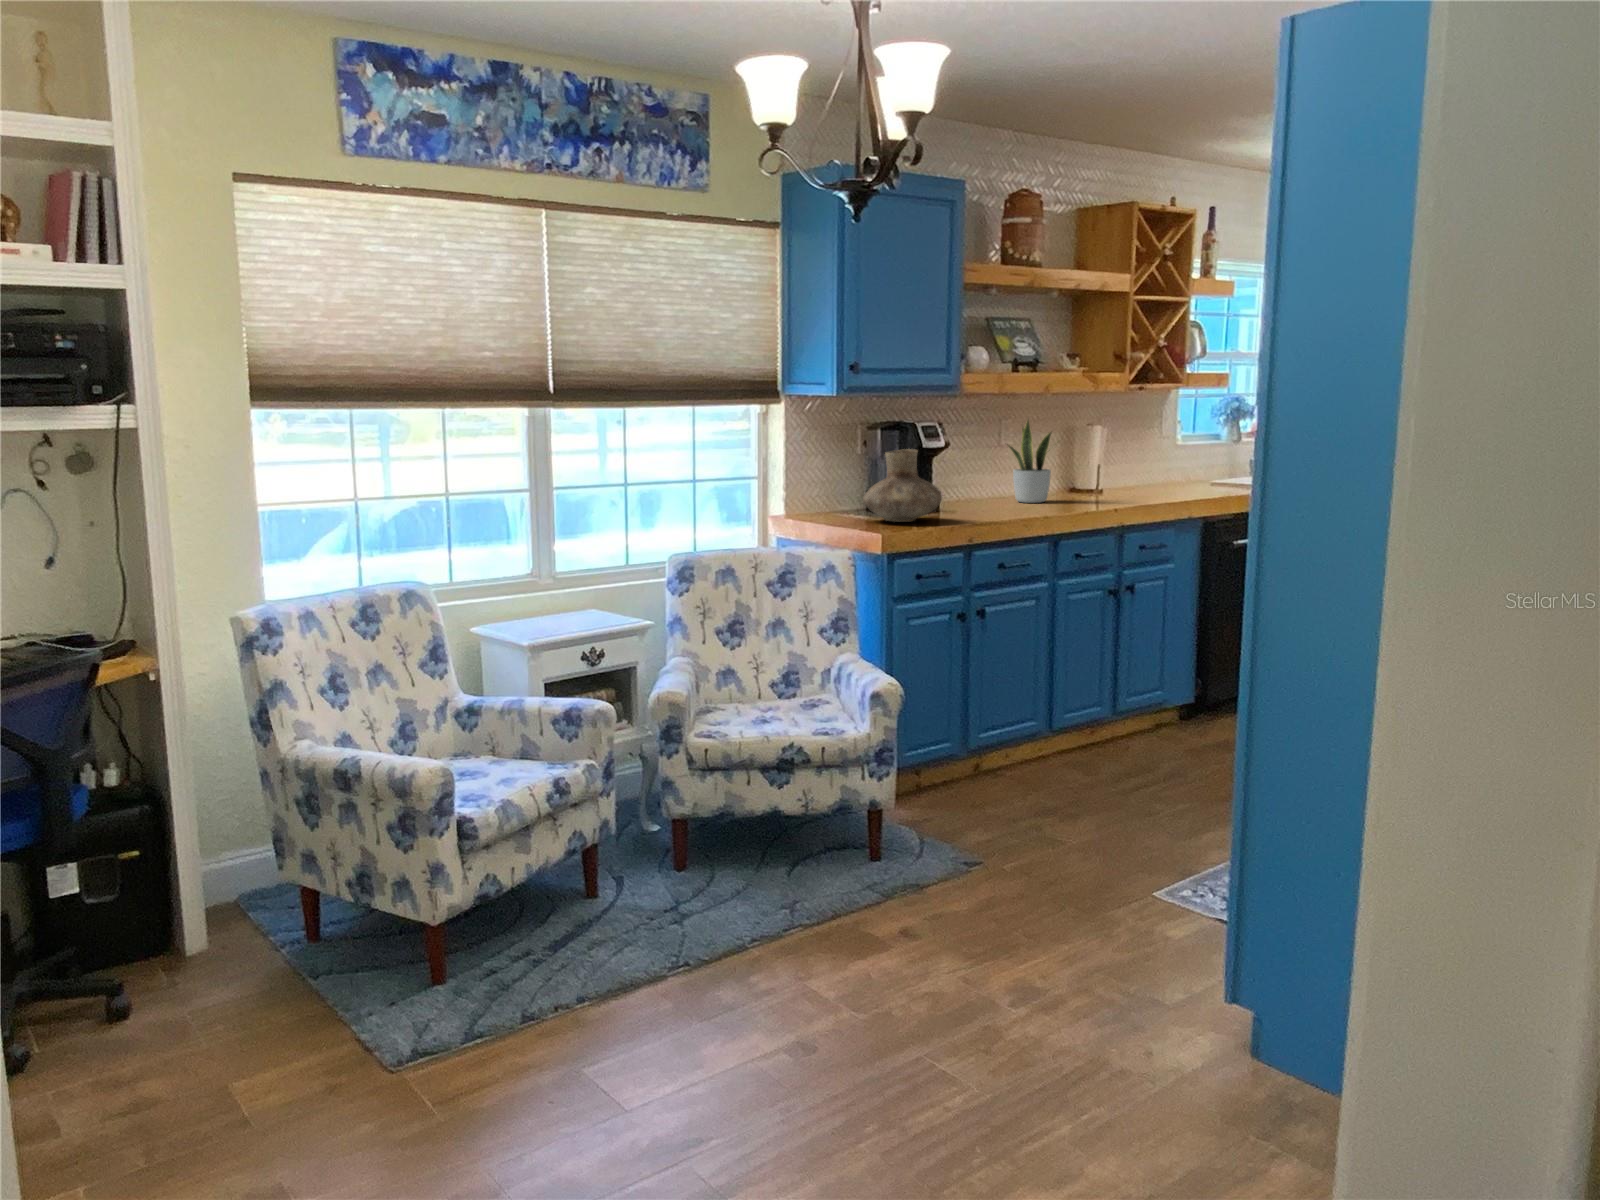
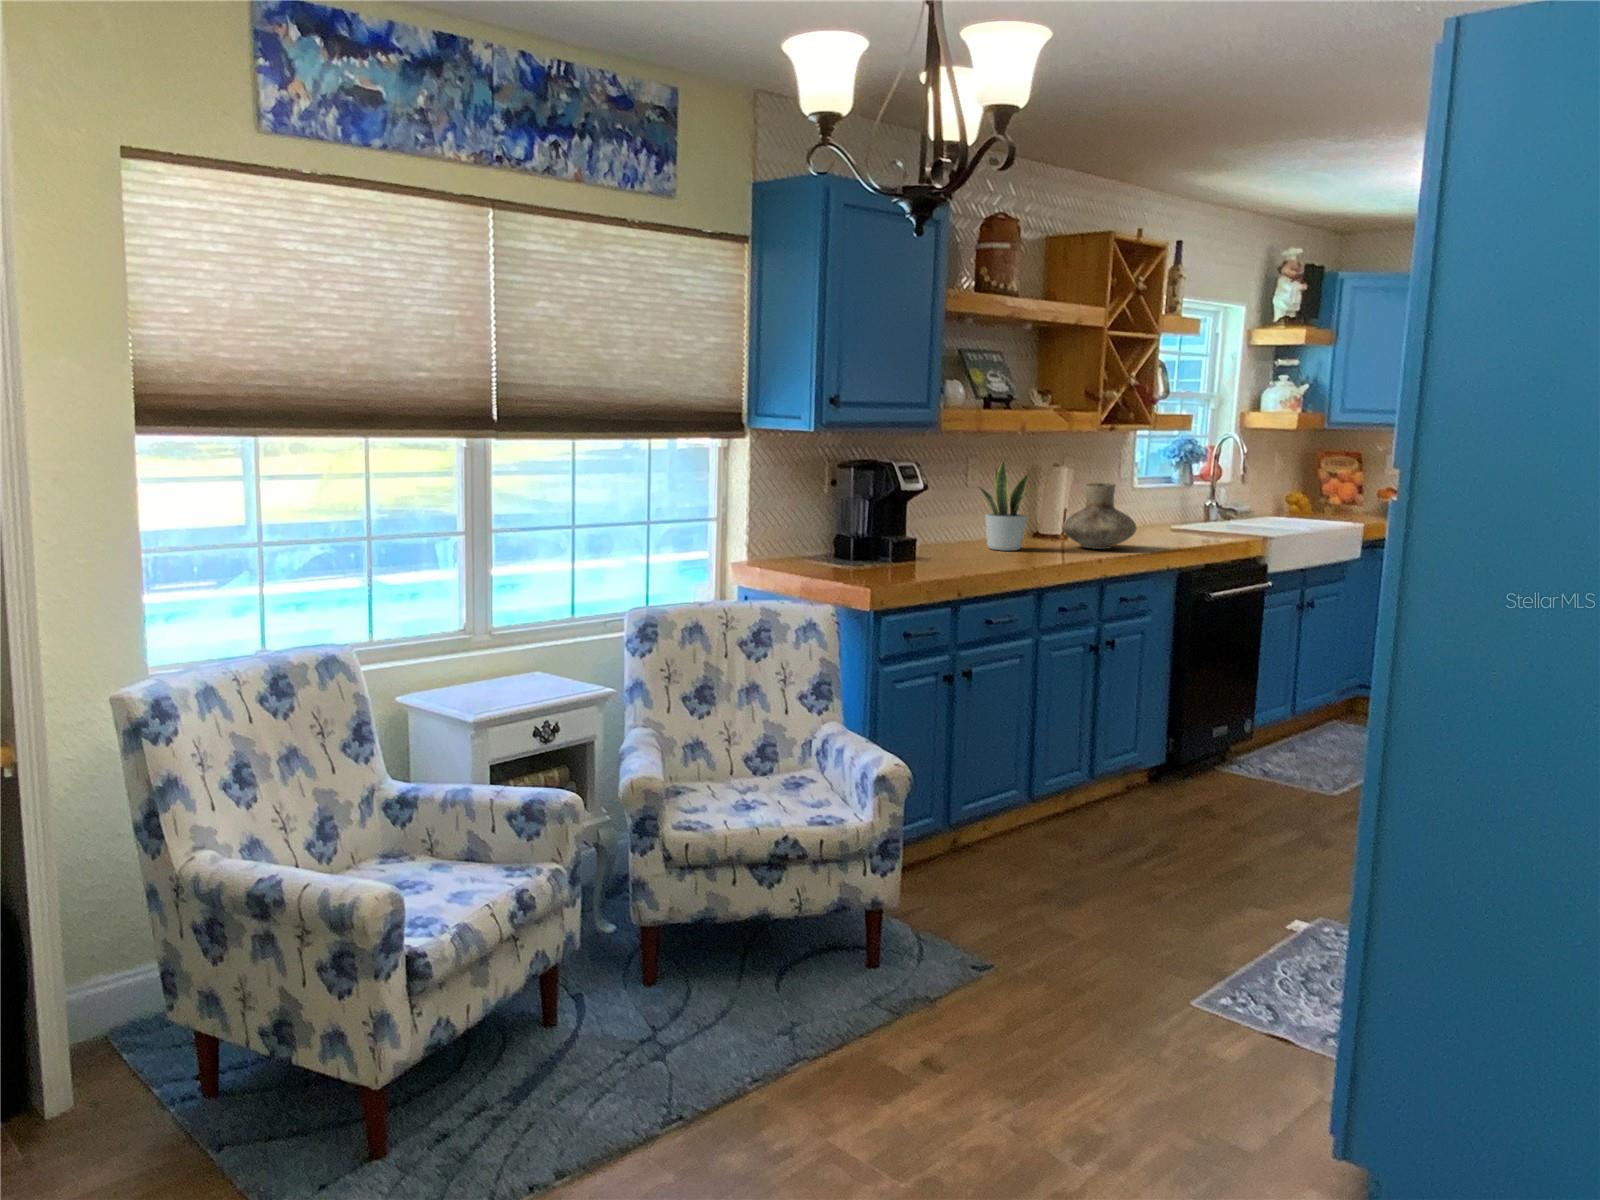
vase: present [863,449,942,522] -> present [1062,483,1136,549]

